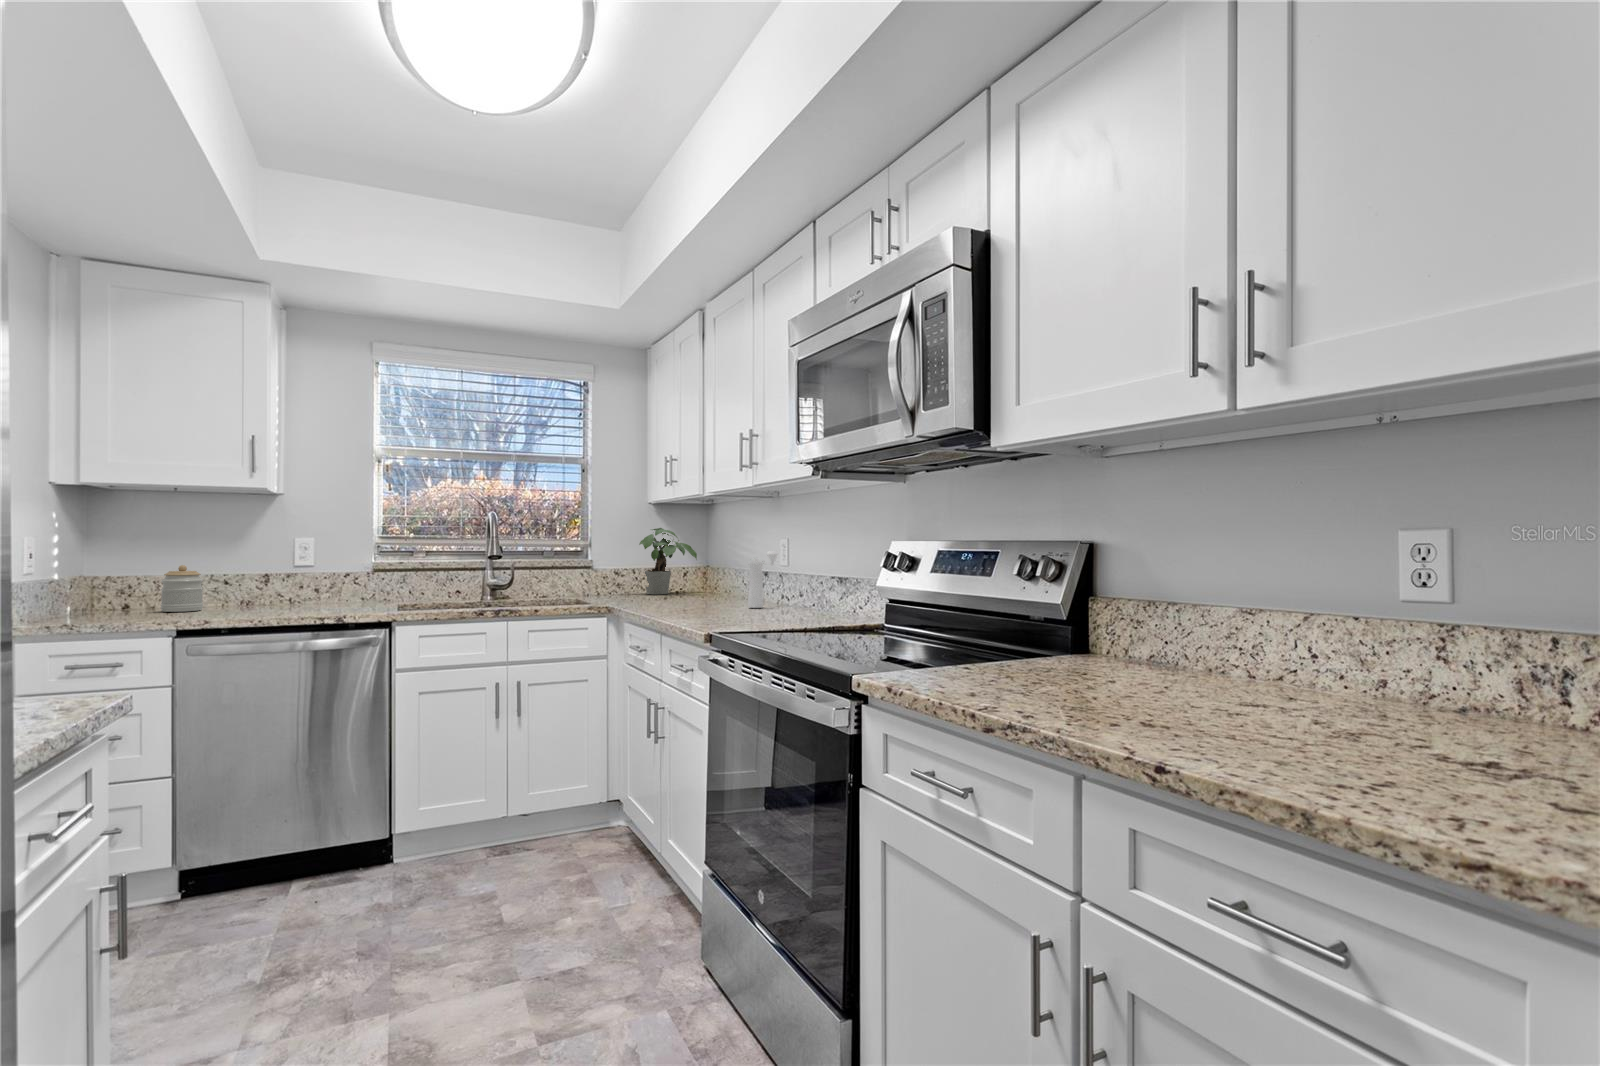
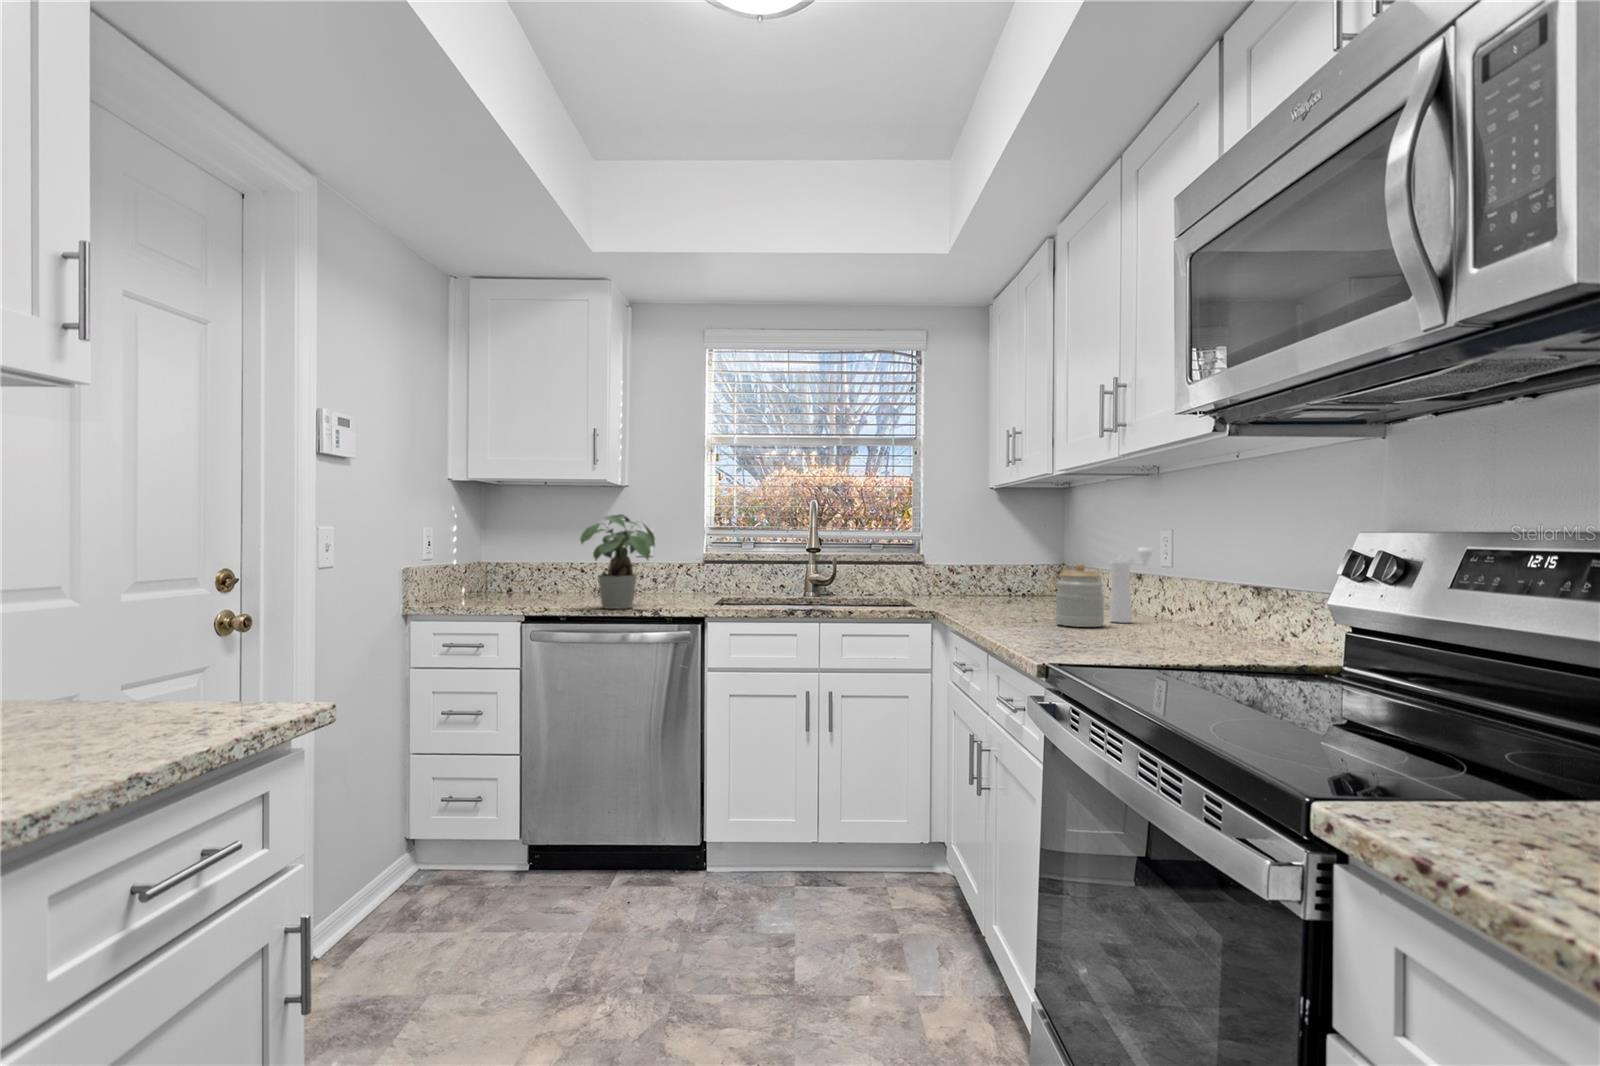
potted plant: present [639,528,697,594] -> present [580,514,655,609]
jar: present [161,565,203,612] -> present [1056,563,1104,627]

